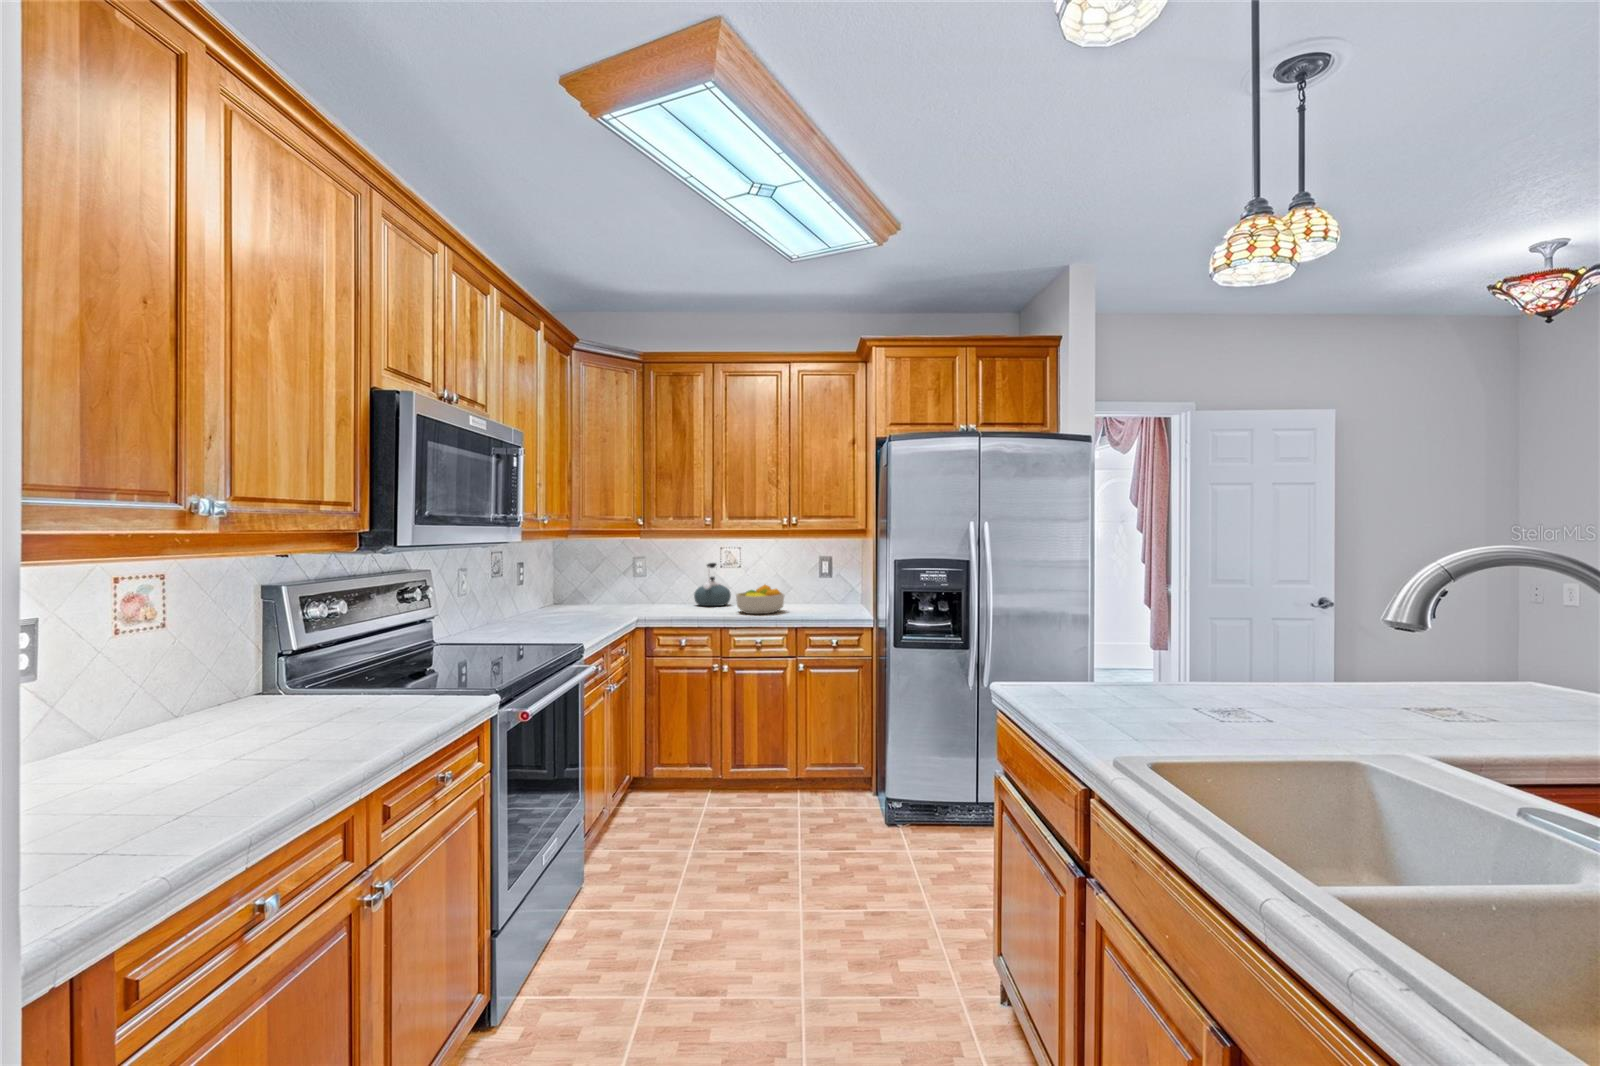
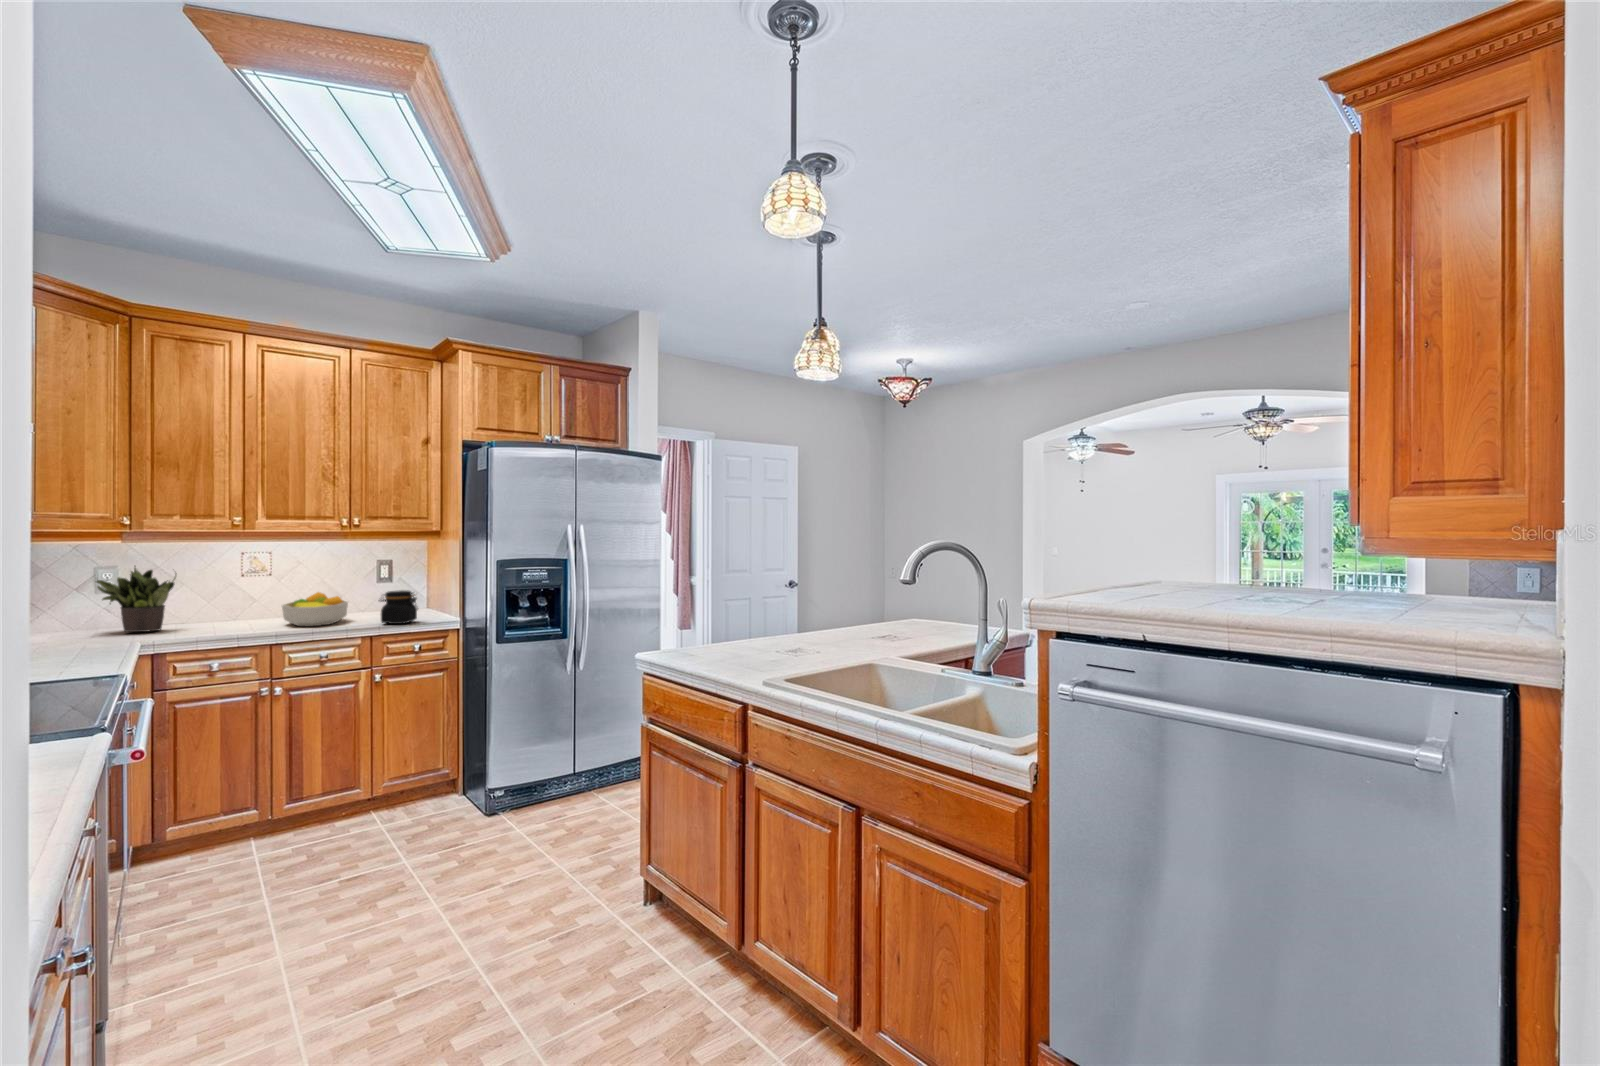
potted plant: none [622,555,670,609] -> present [96,566,177,632]
kettle: present [694,563,731,606] -> none [207,569,262,621]
jar: none [804,586,836,617] -> present [379,590,418,624]

